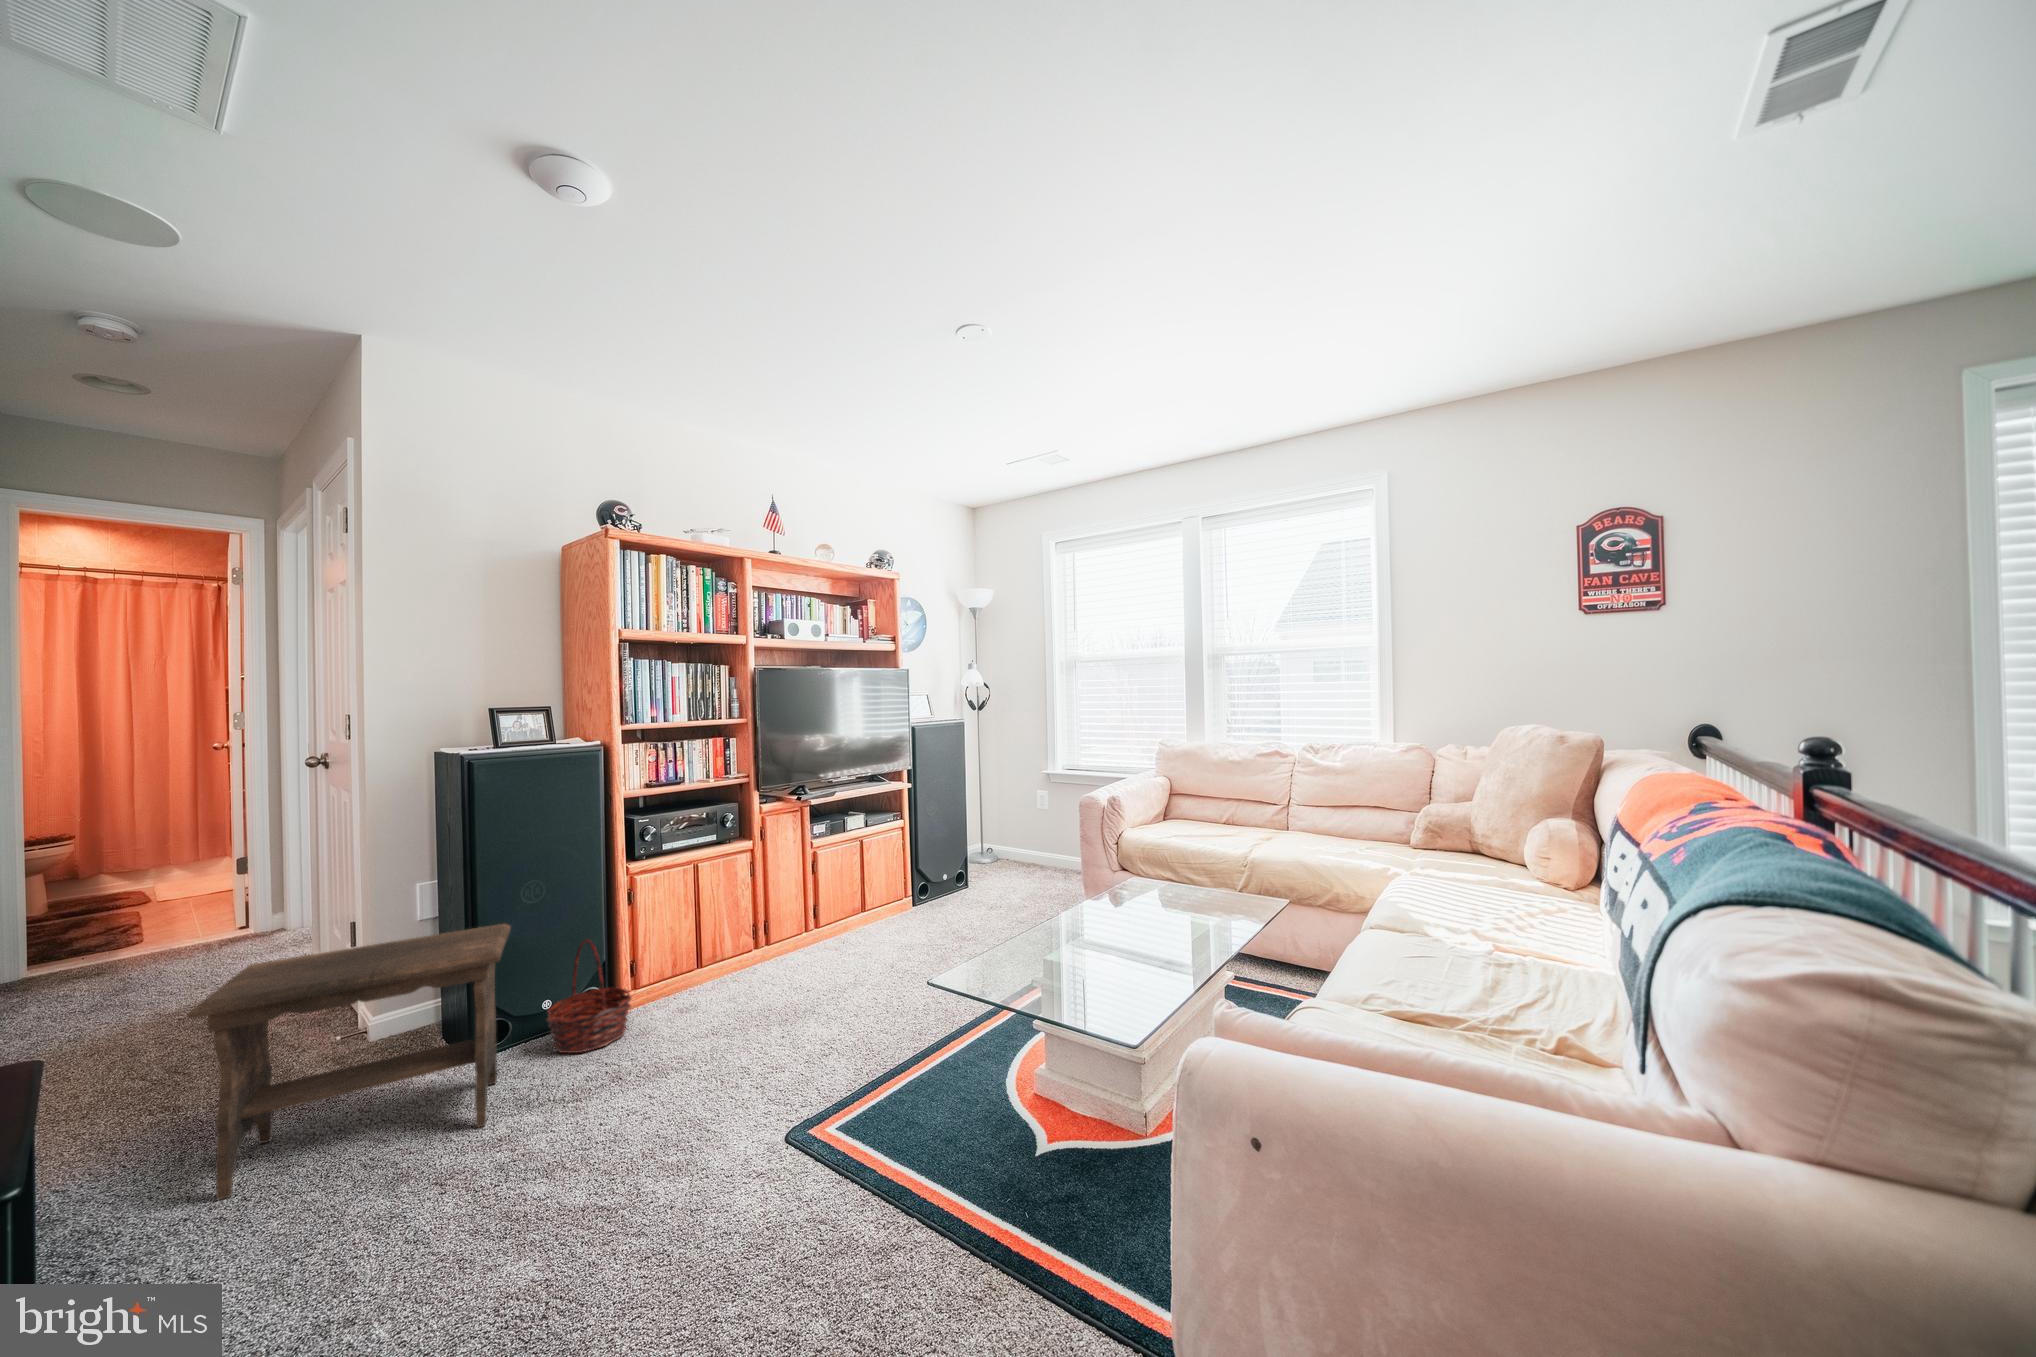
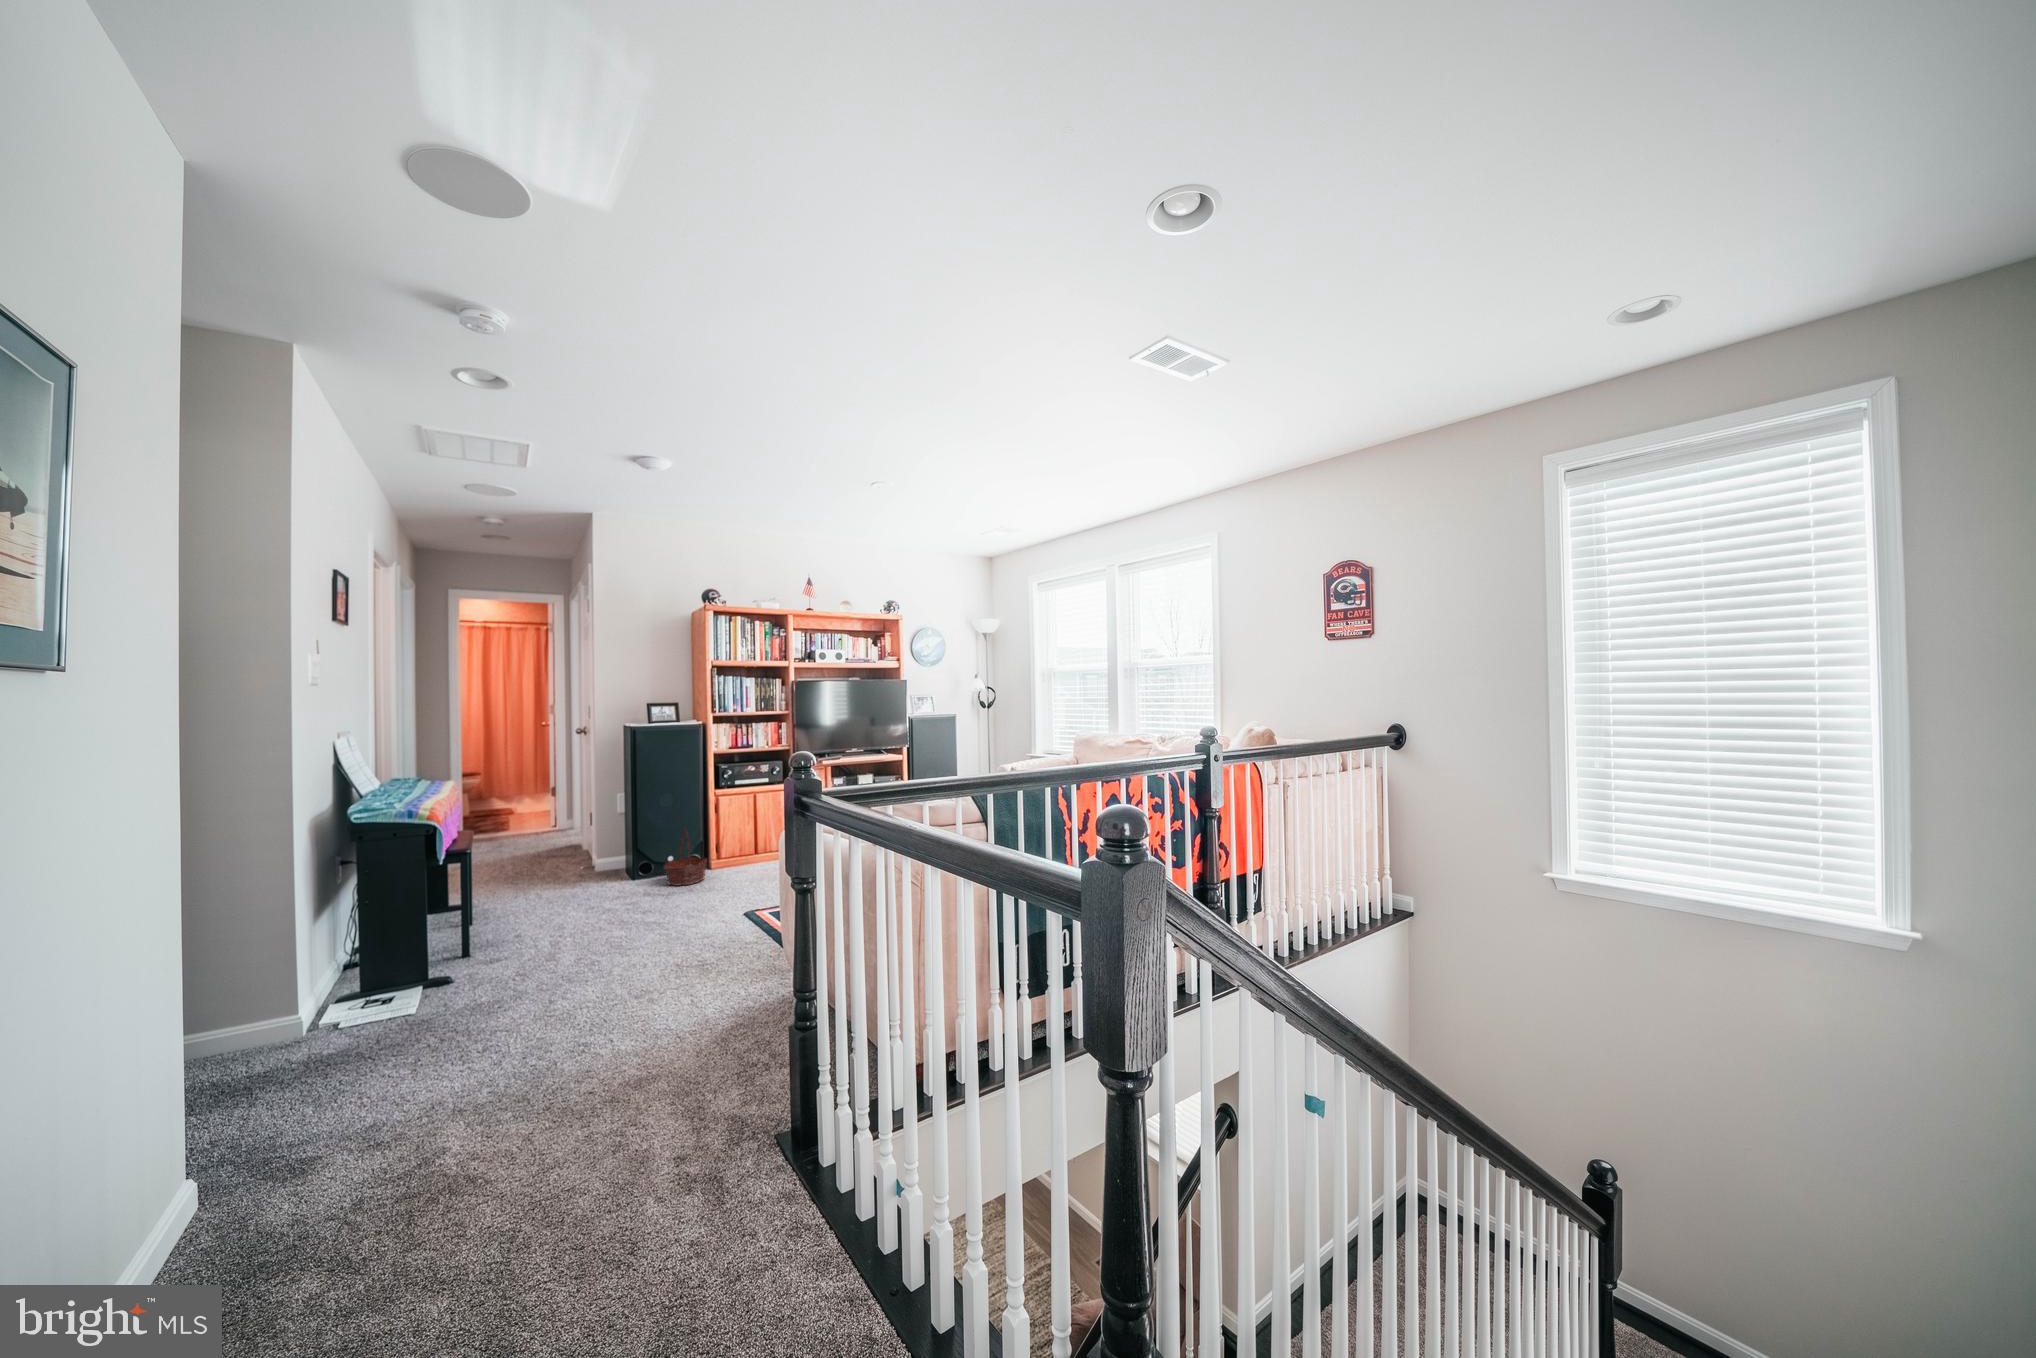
footstool: present [187,924,511,1200] -> none [510,813,644,915]

